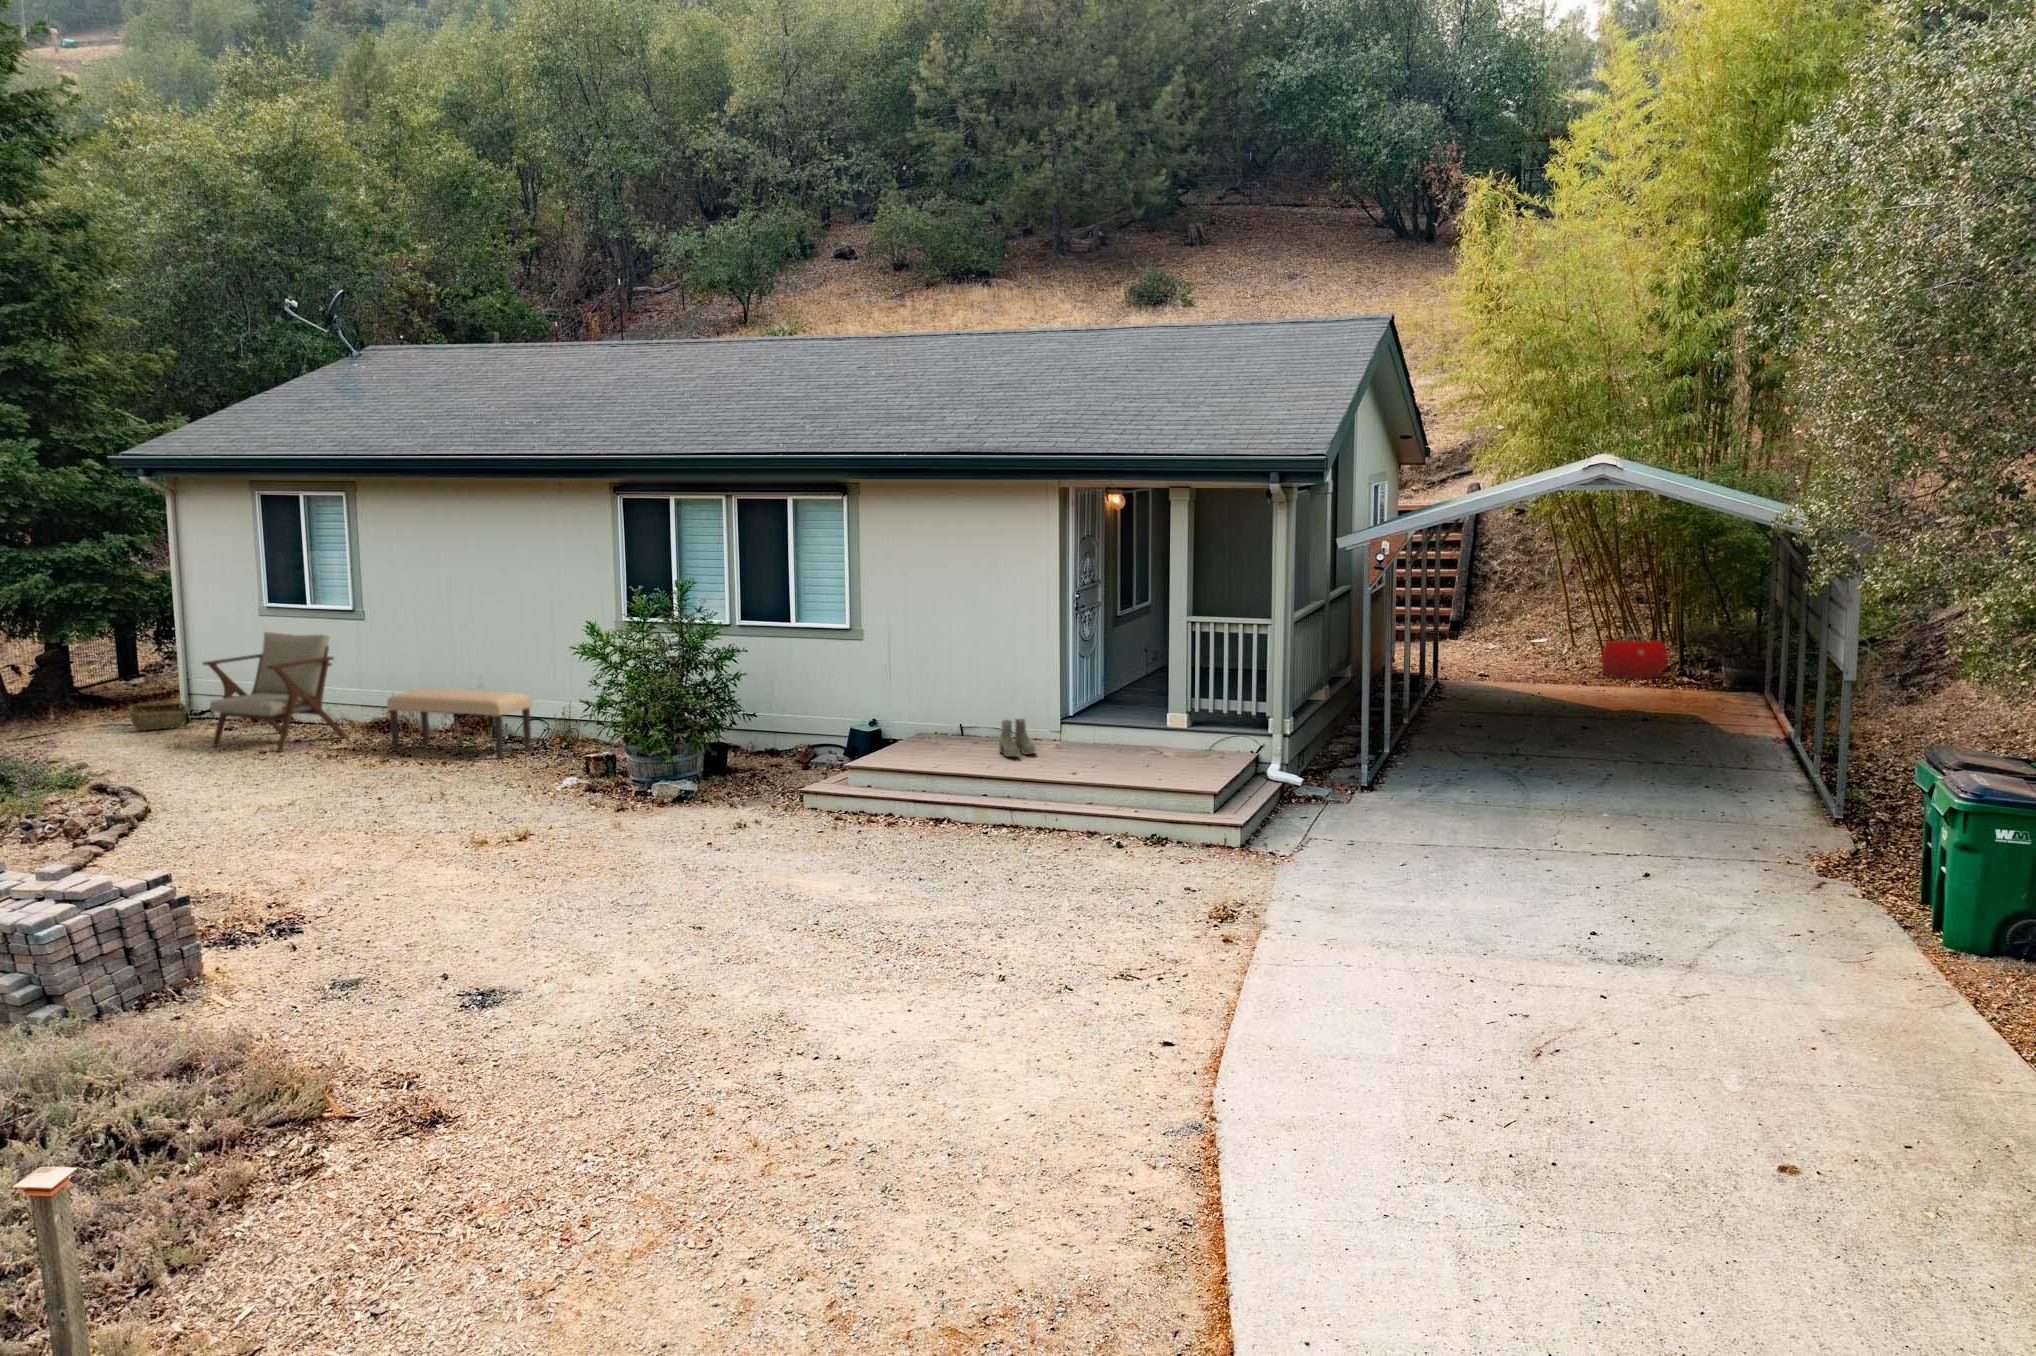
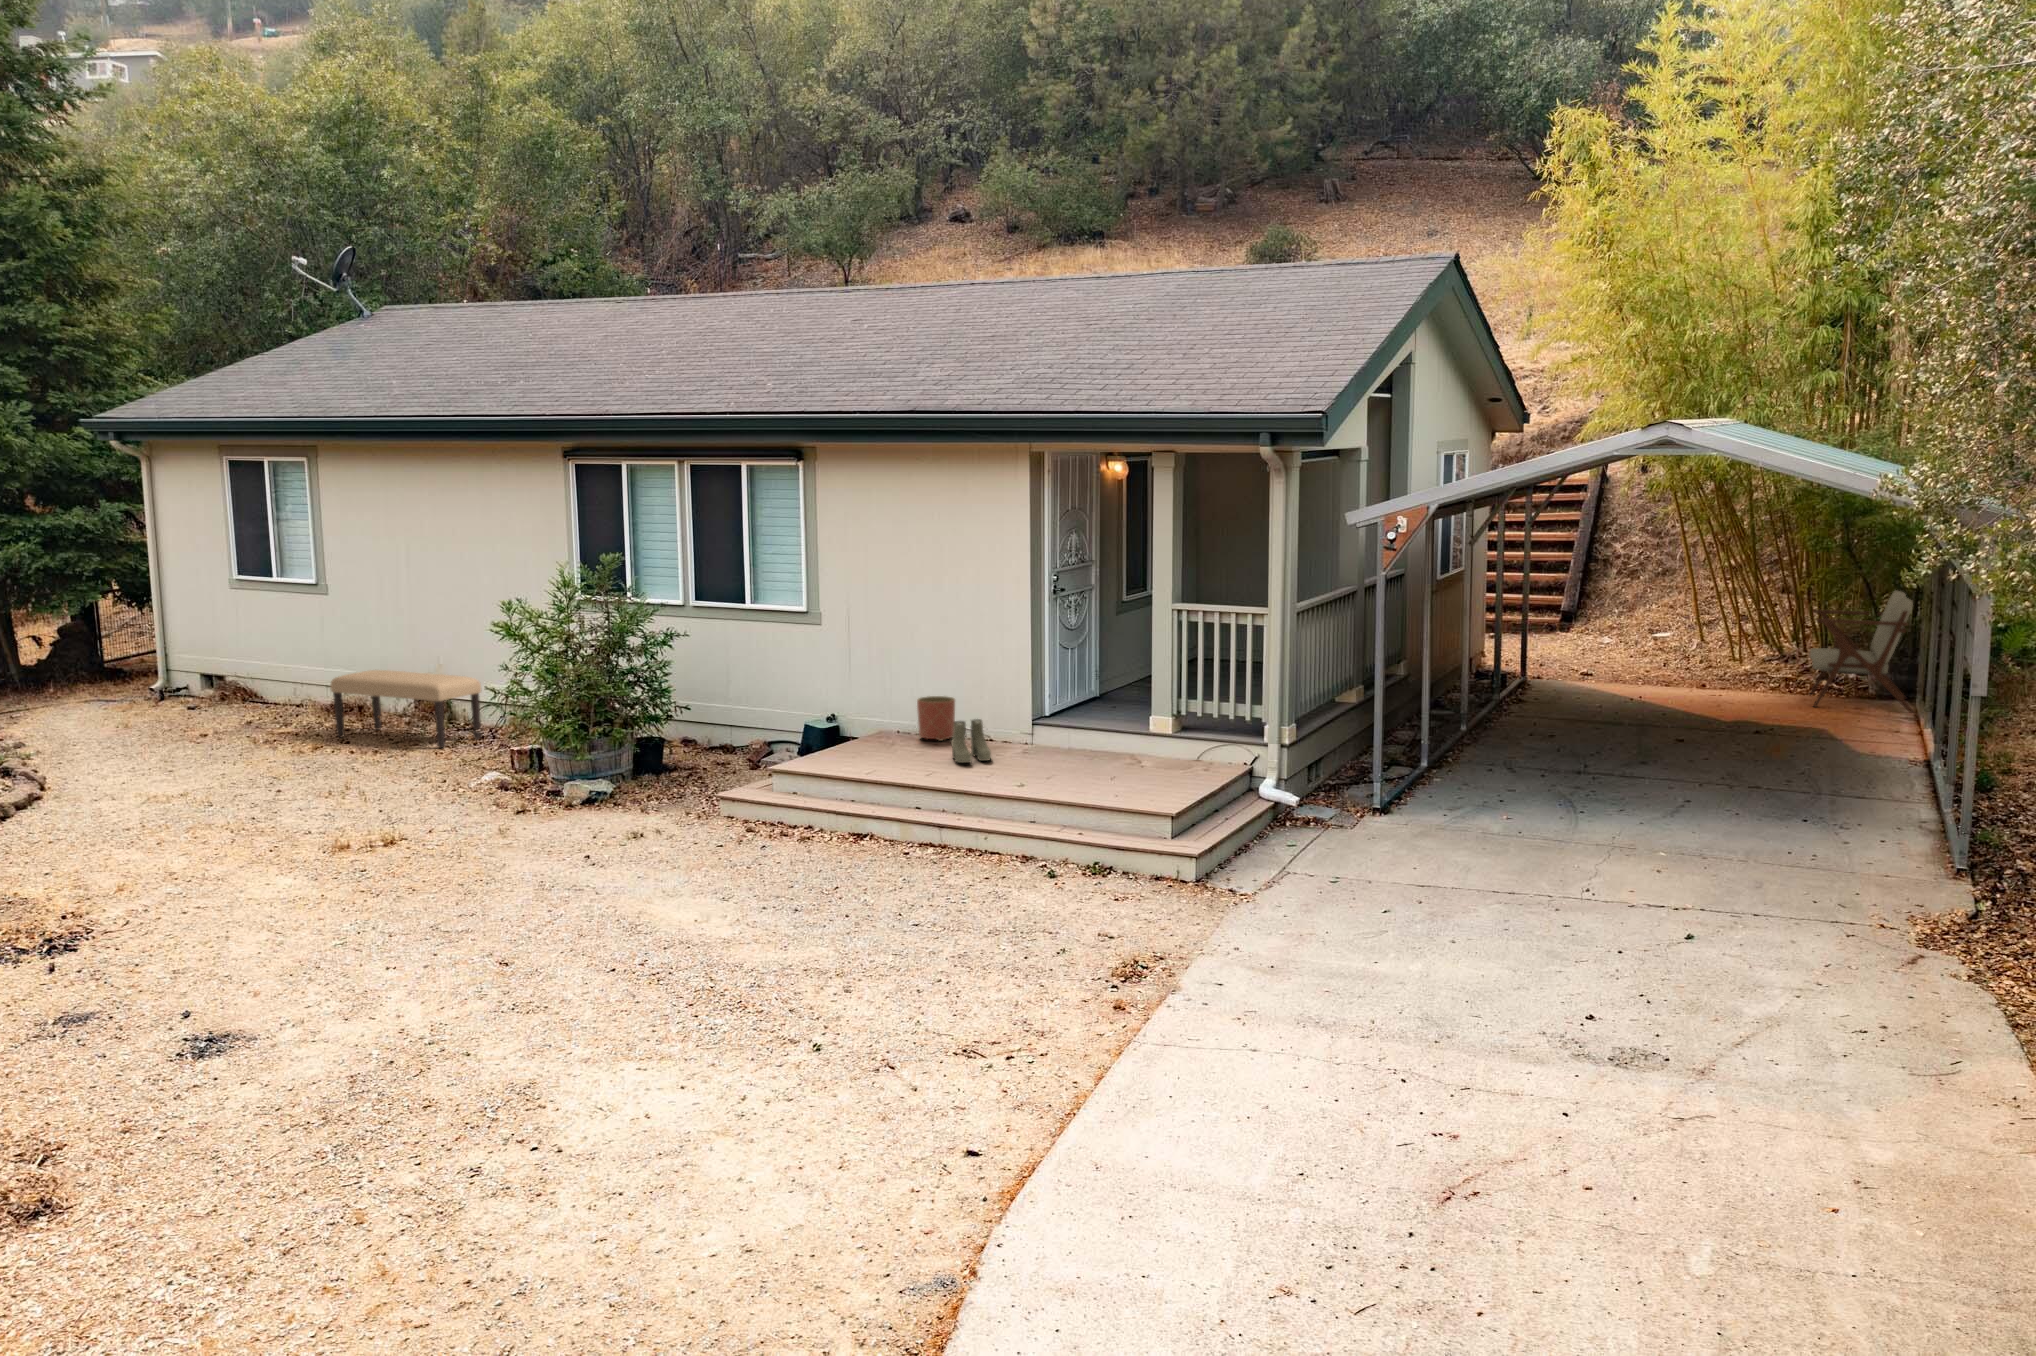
lounge chair: present [203,632,347,752] -> present [1810,591,1914,713]
toolbox: present [1602,634,1667,678] -> none [1727,630,1805,682]
planter: none [959,700,993,739] -> present [917,696,955,741]
woven basket: present [129,702,188,731] -> none [94,679,155,708]

